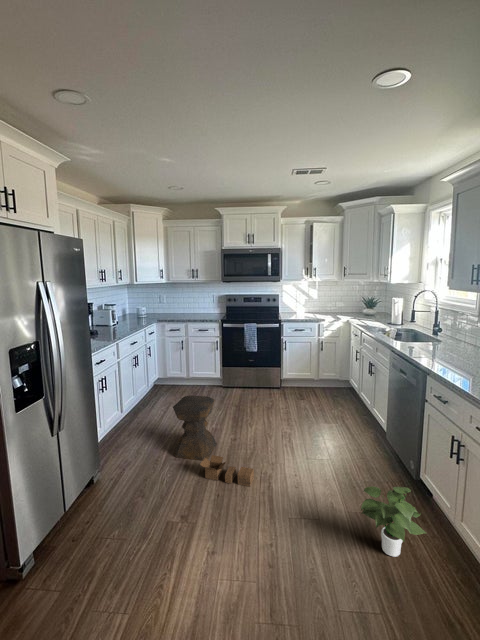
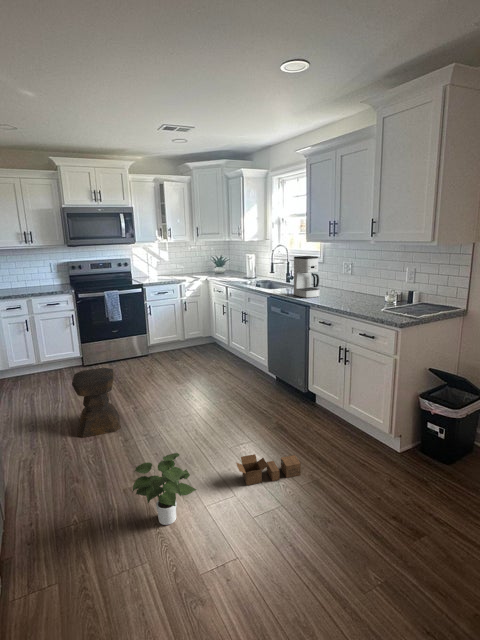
coffee maker: none [421,307,460,362] -> present [294,256,319,298]
cardboard box: present [200,455,254,486] -> present [236,454,301,485]
potted plant: present [361,486,426,557] -> present [132,453,196,525]

